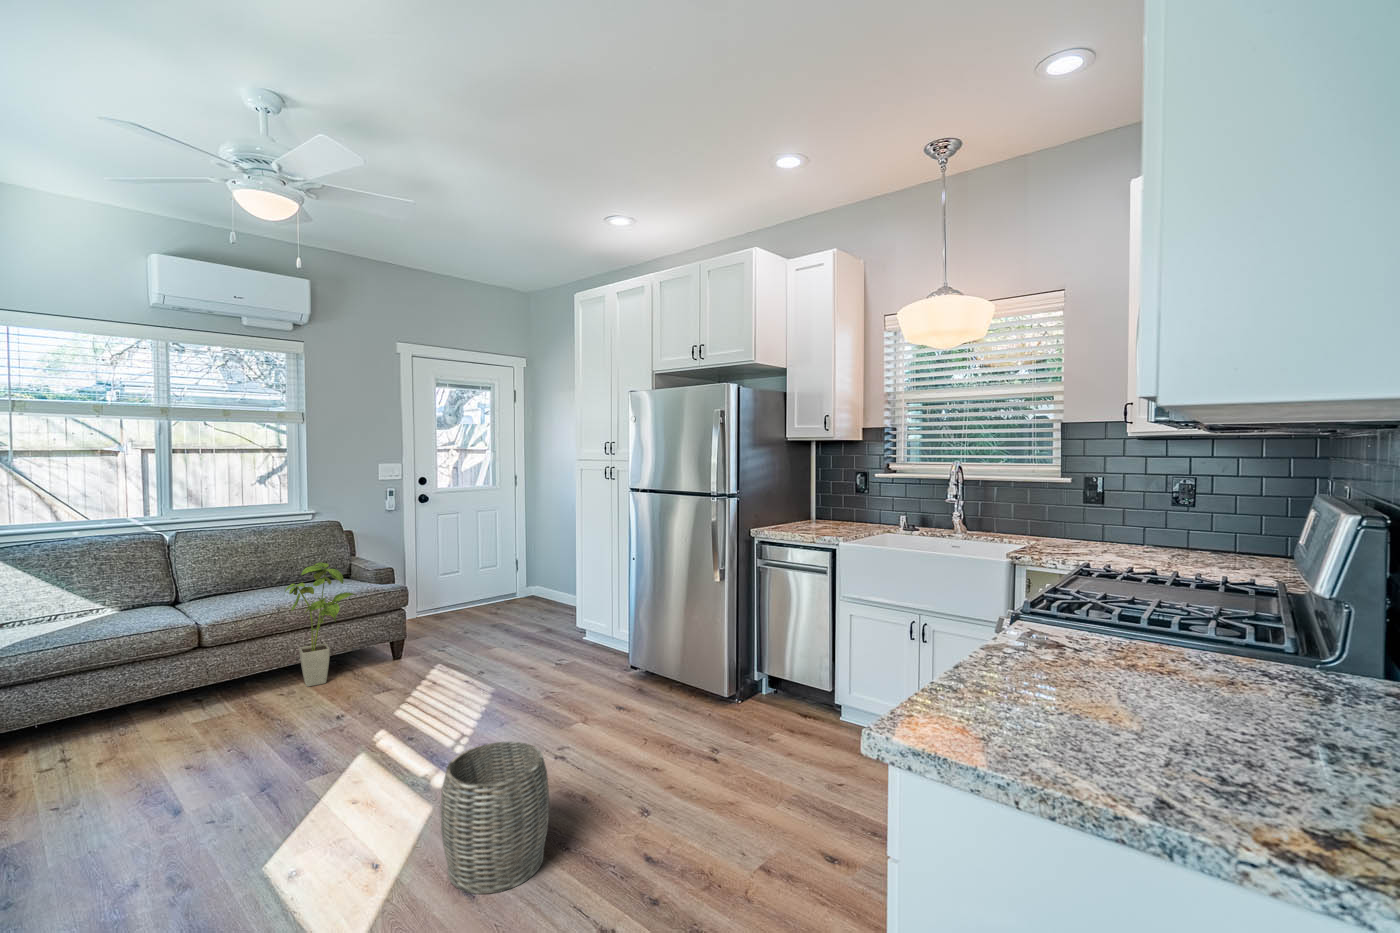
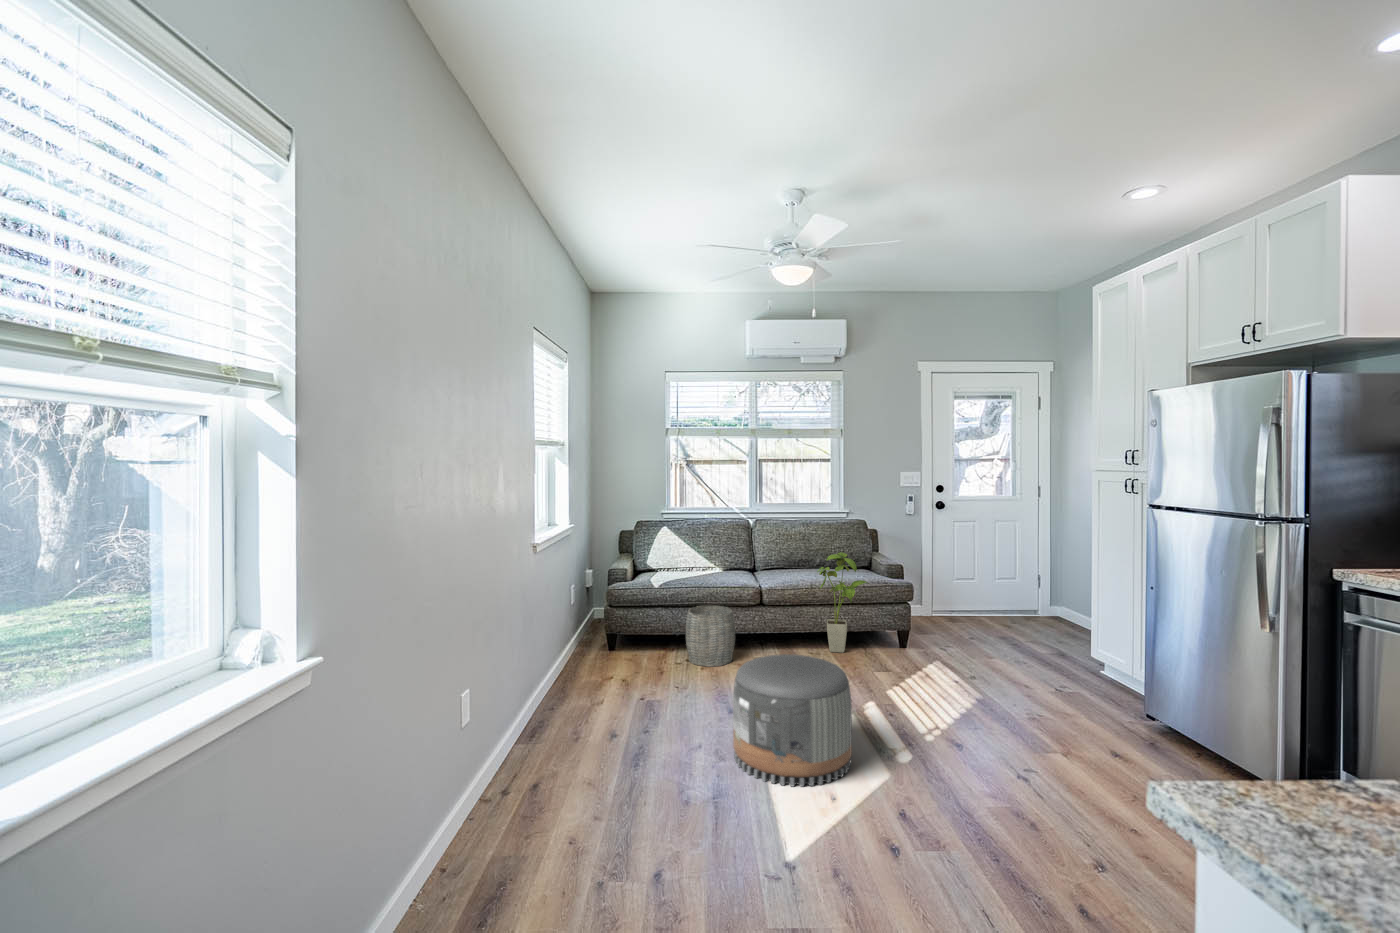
pouf: none [205,698,385,885] -> present [733,654,852,787]
woven basket: present [440,742,549,894] -> present [686,605,735,666]

